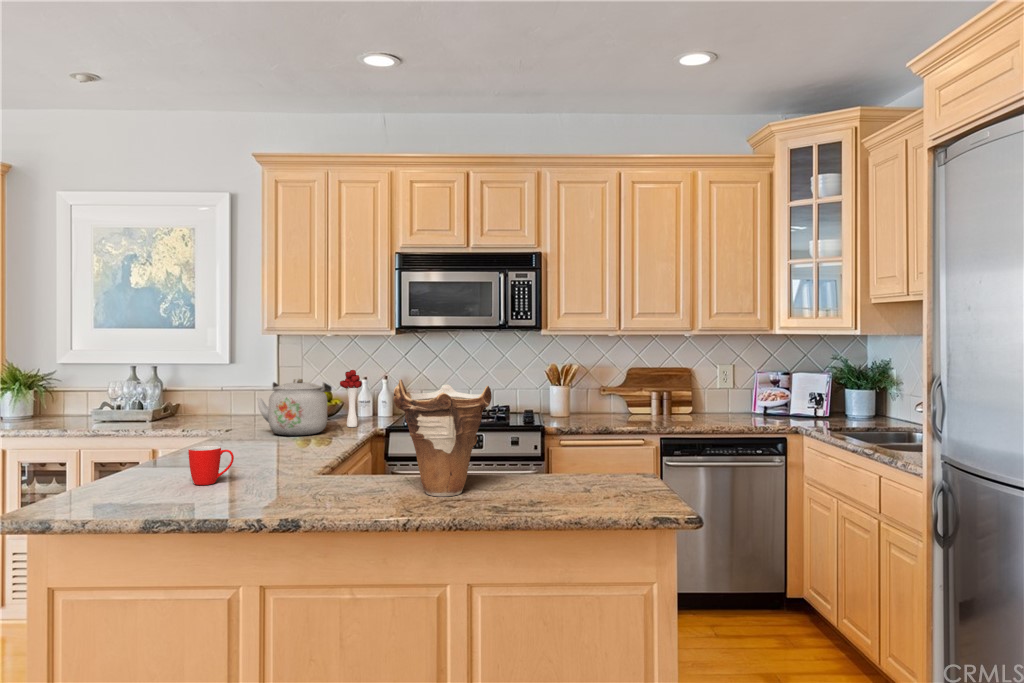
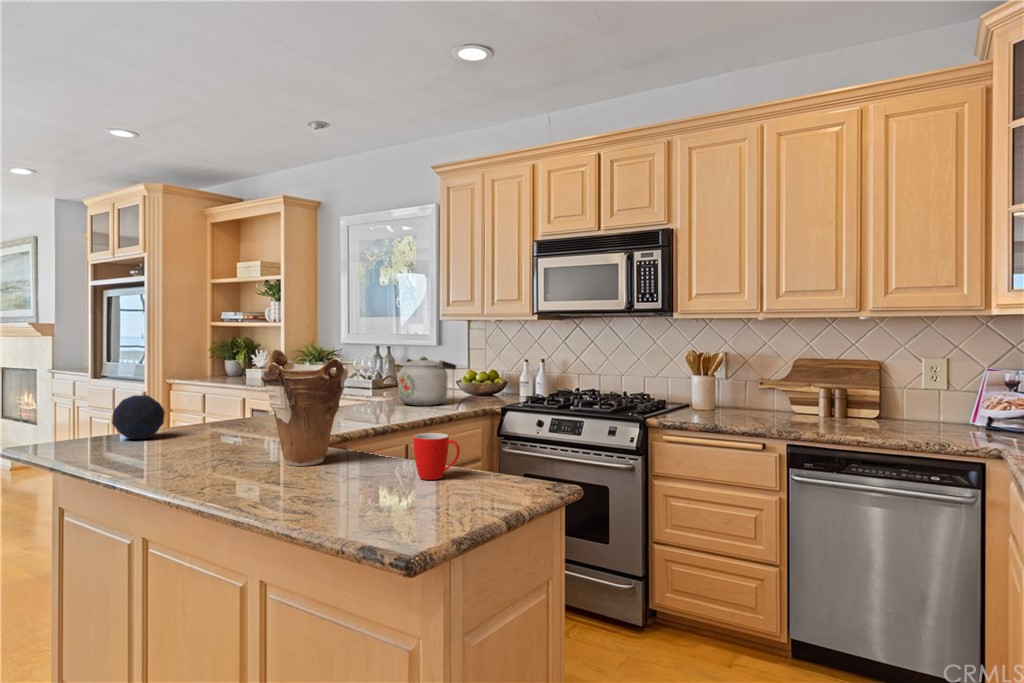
flower bouquet: present [340,370,362,427] -> none [471,351,491,403]
decorative orb: none [108,444,175,504] -> present [112,395,165,439]
mug: present [188,446,234,485] -> present [413,433,460,480]

